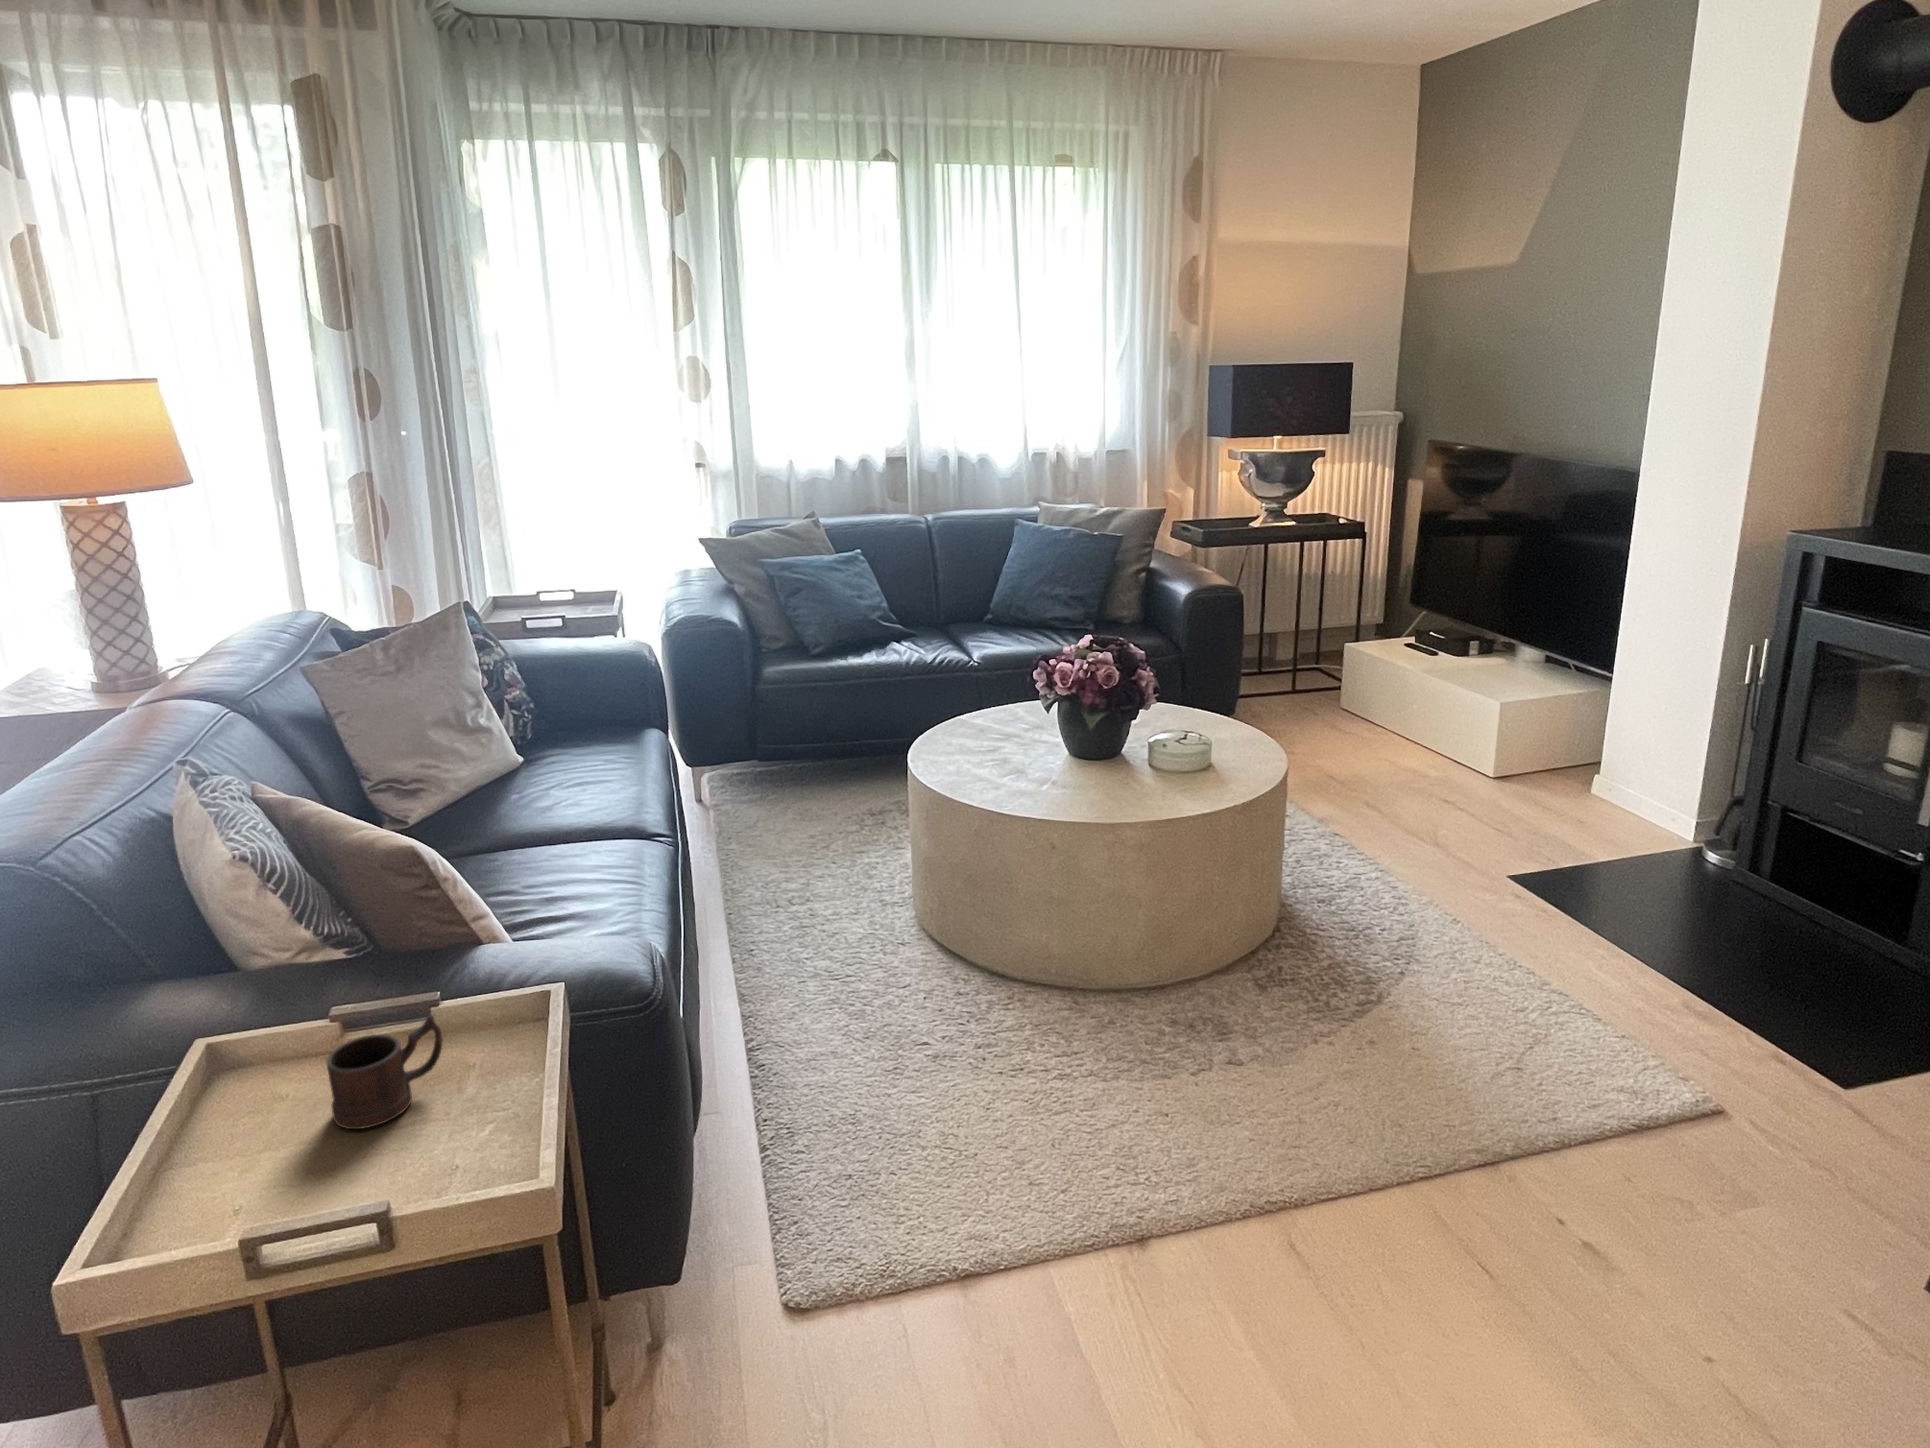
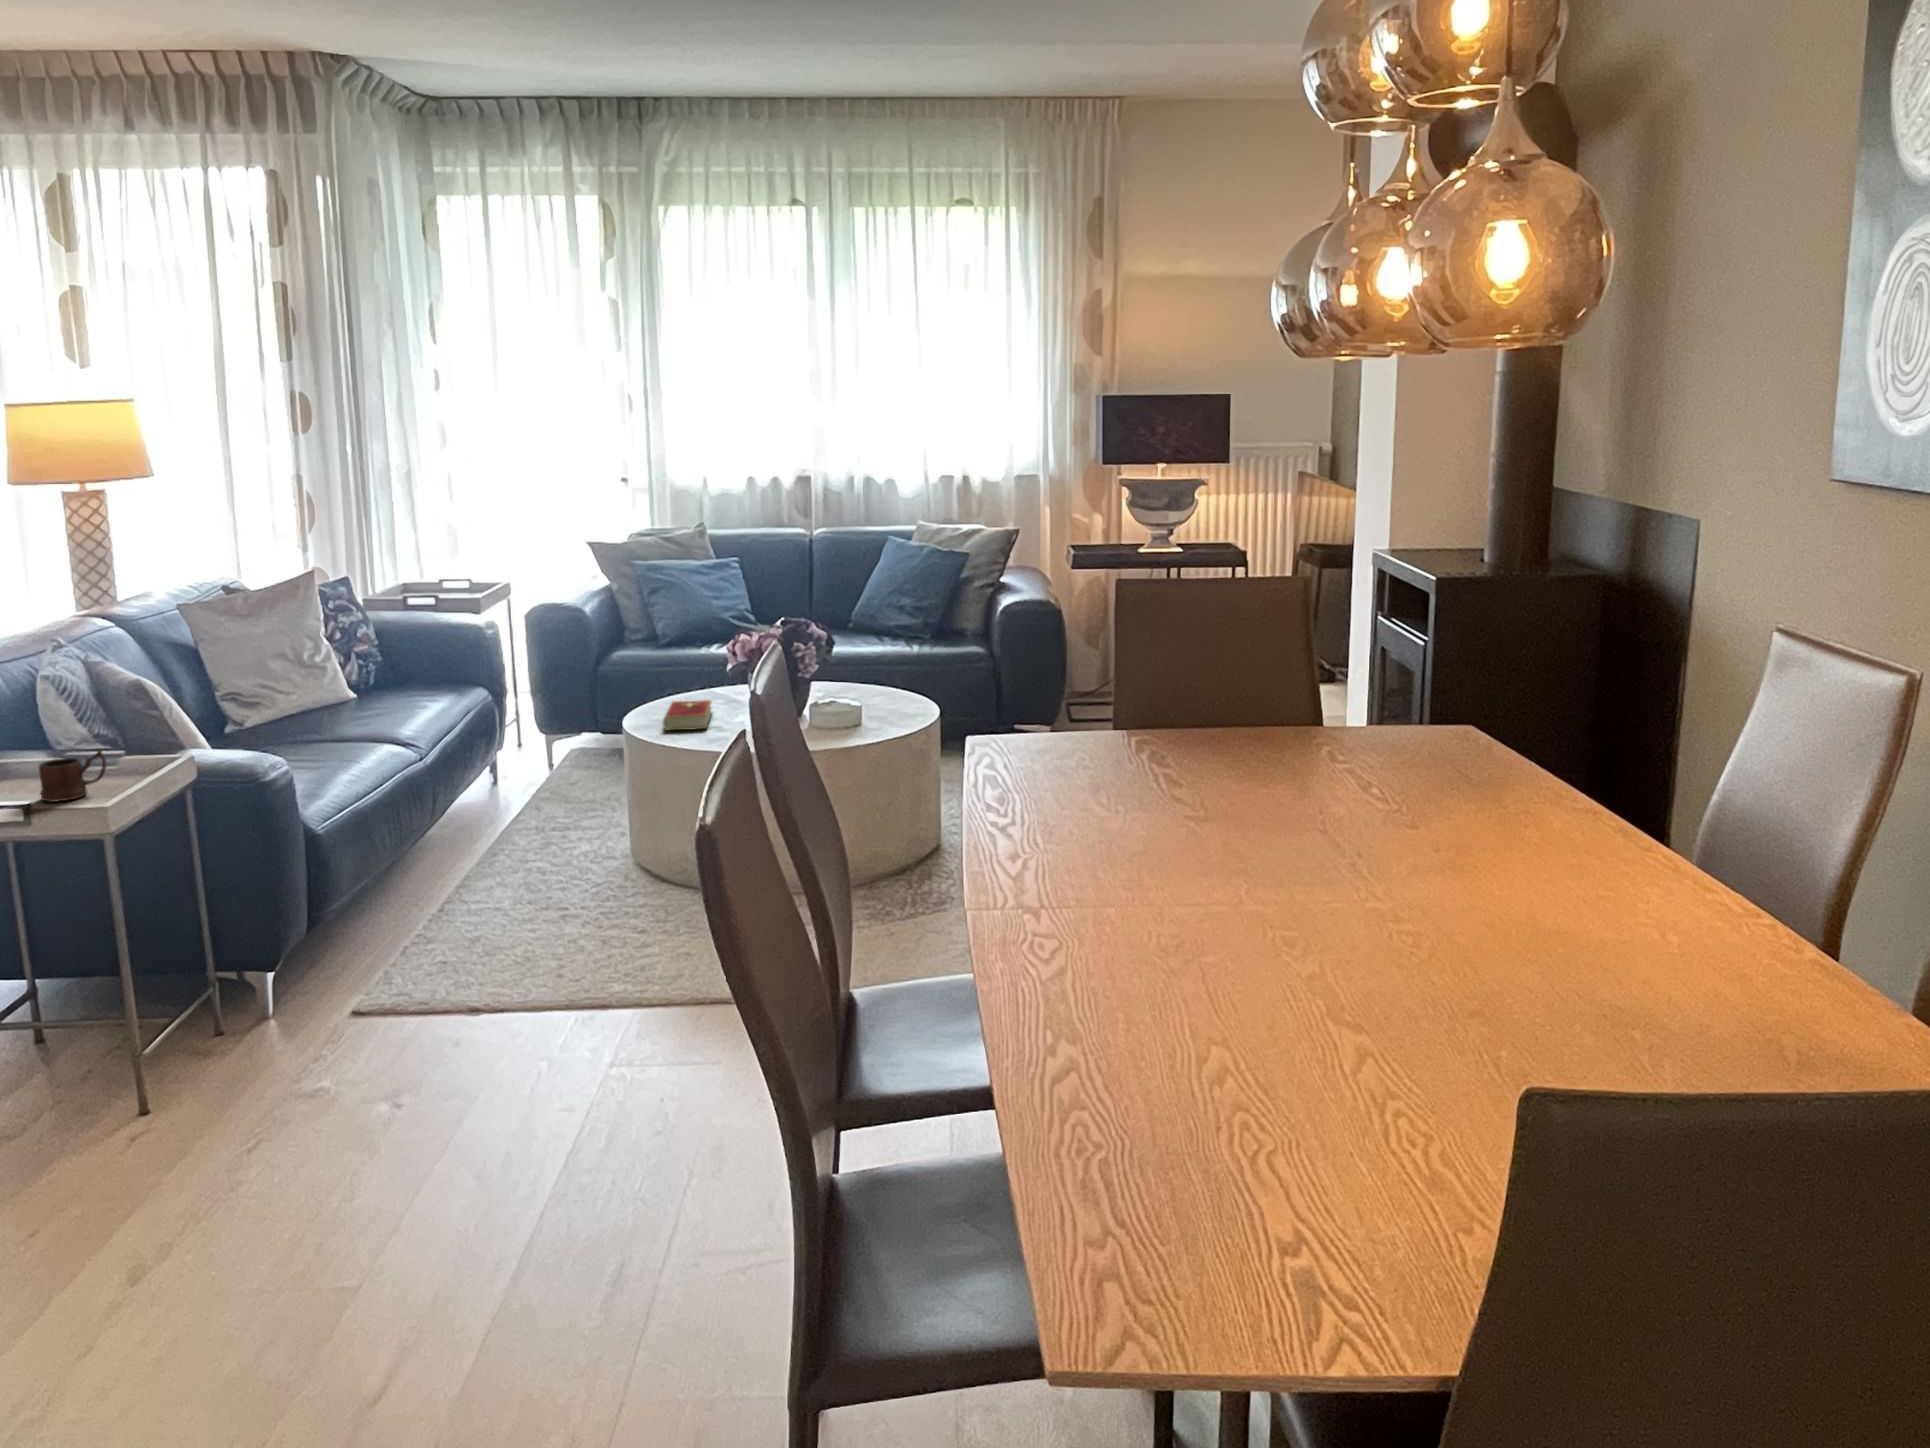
hardcover book: none [953,742,1027,791] -> present [663,700,712,730]

